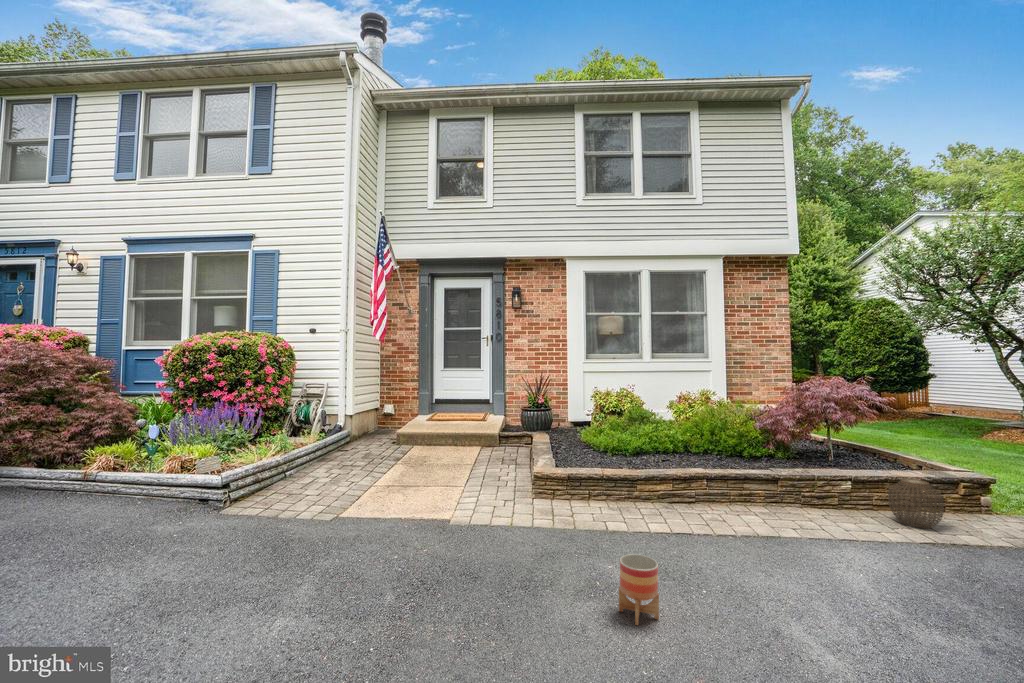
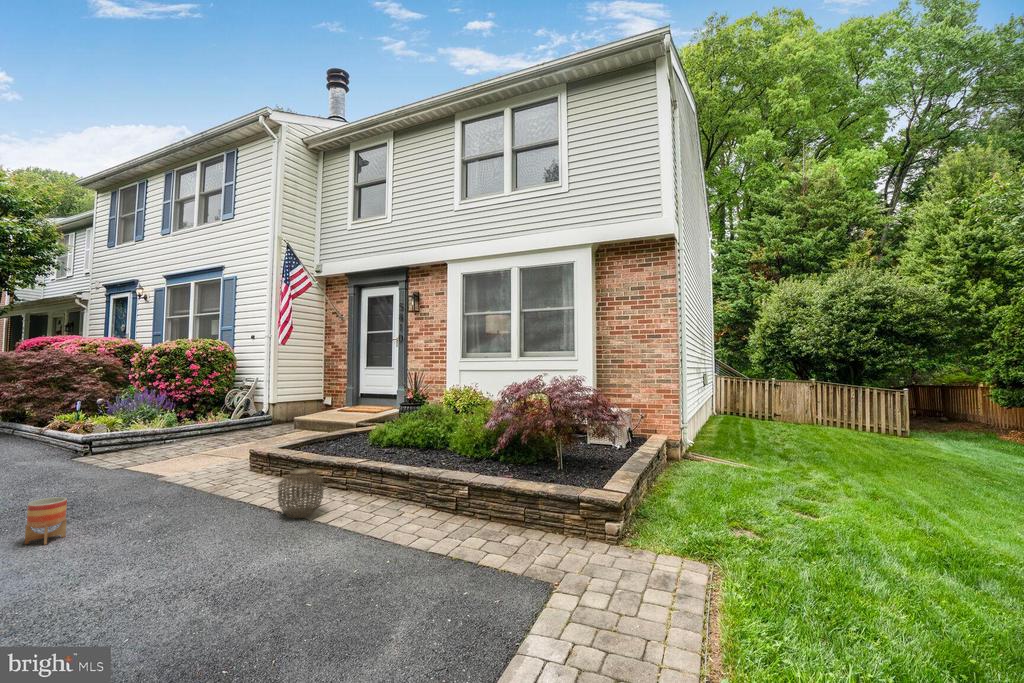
woven basket: present [888,478,944,529] -> present [278,468,324,518]

